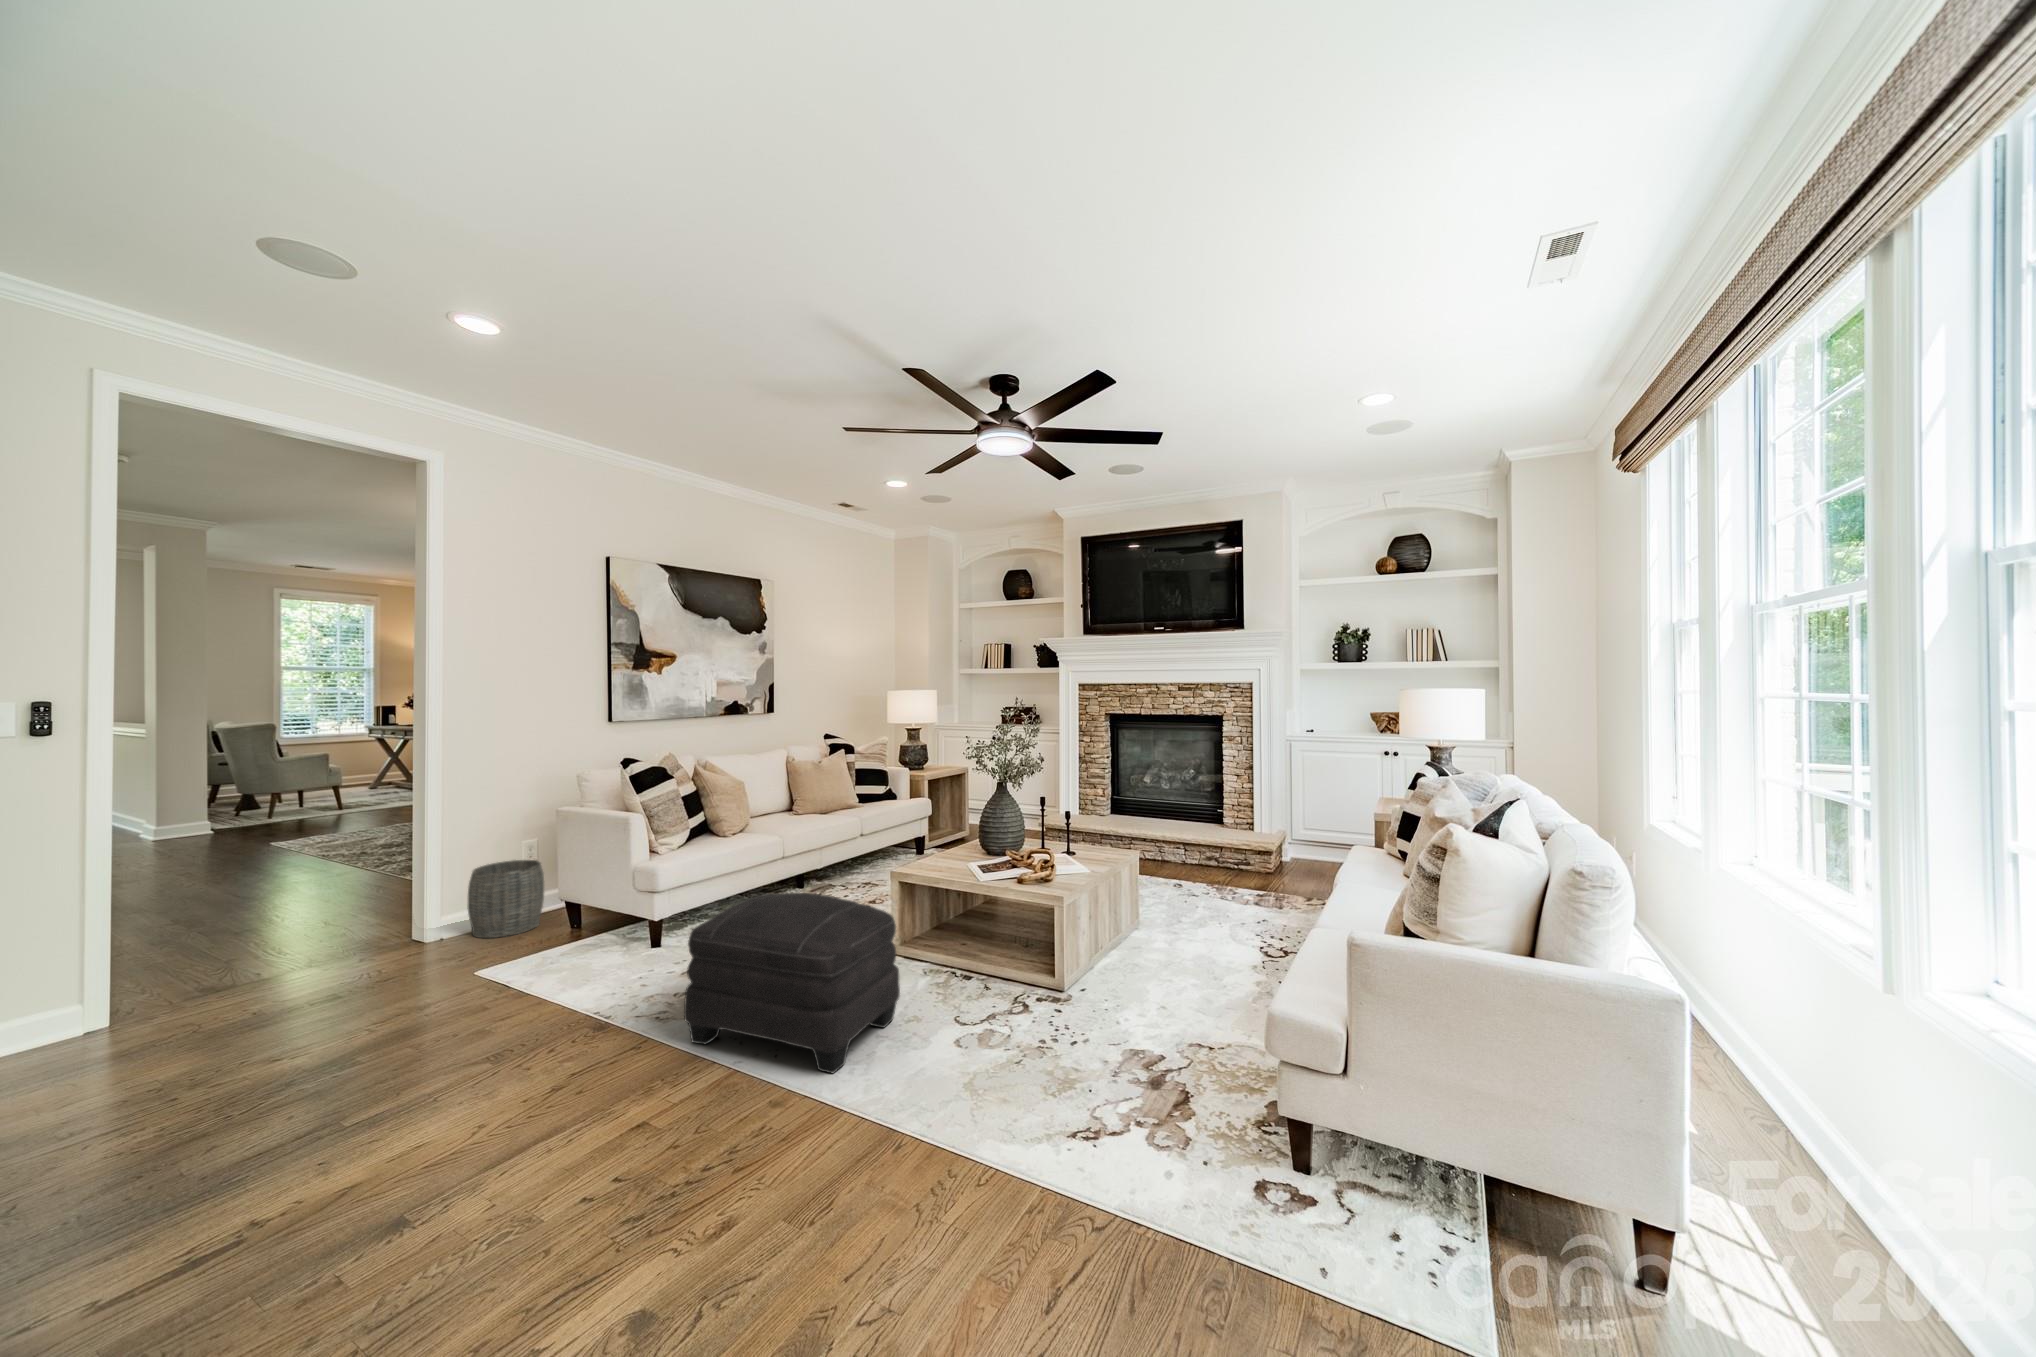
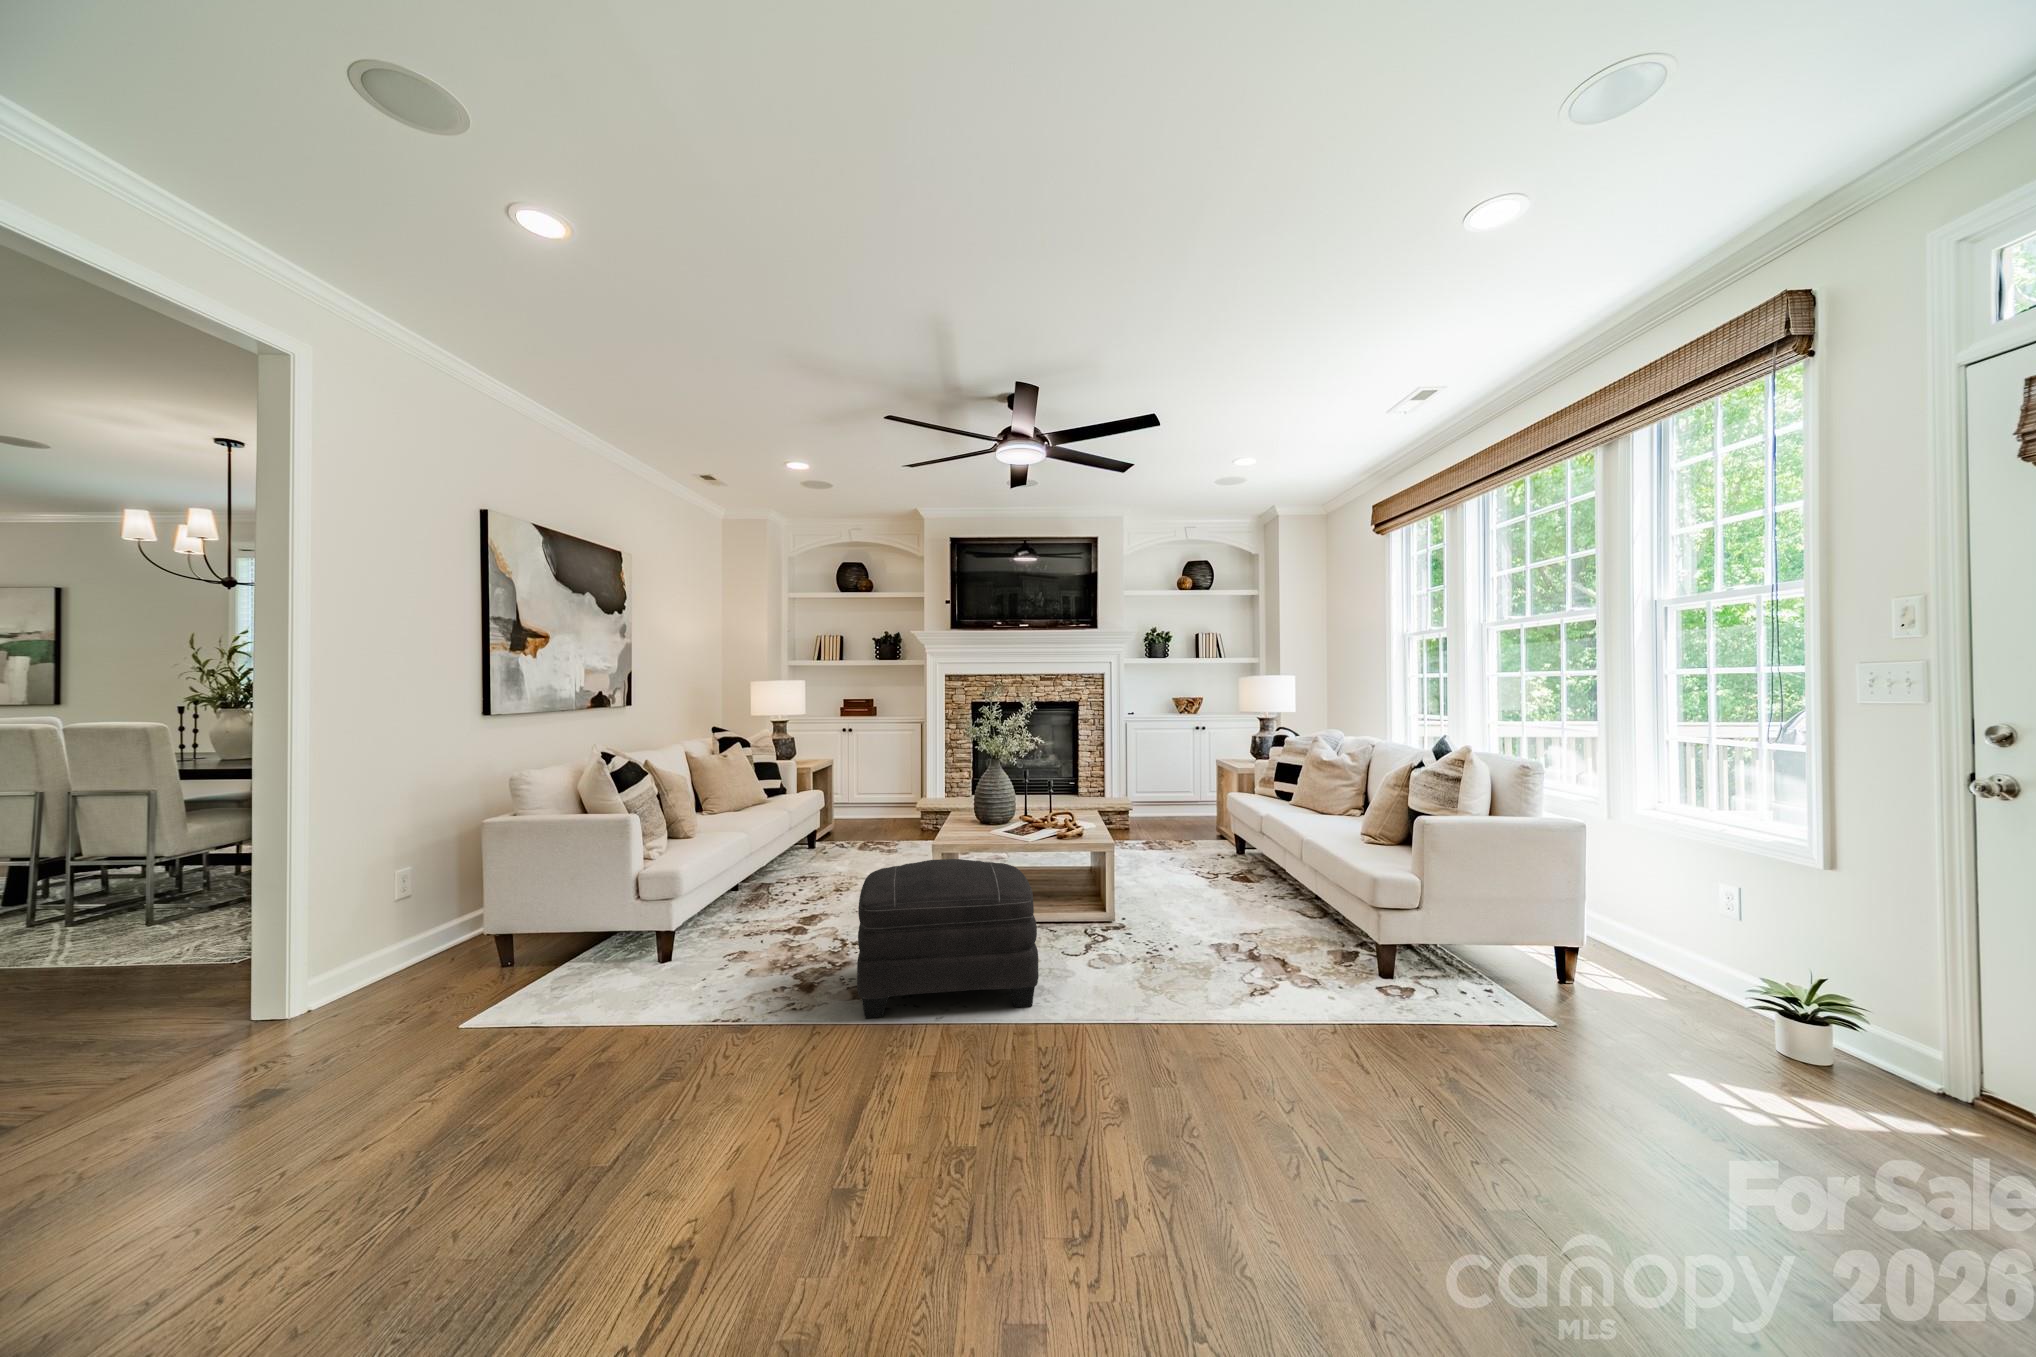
woven basket: present [468,860,544,938] -> none [350,893,459,1001]

